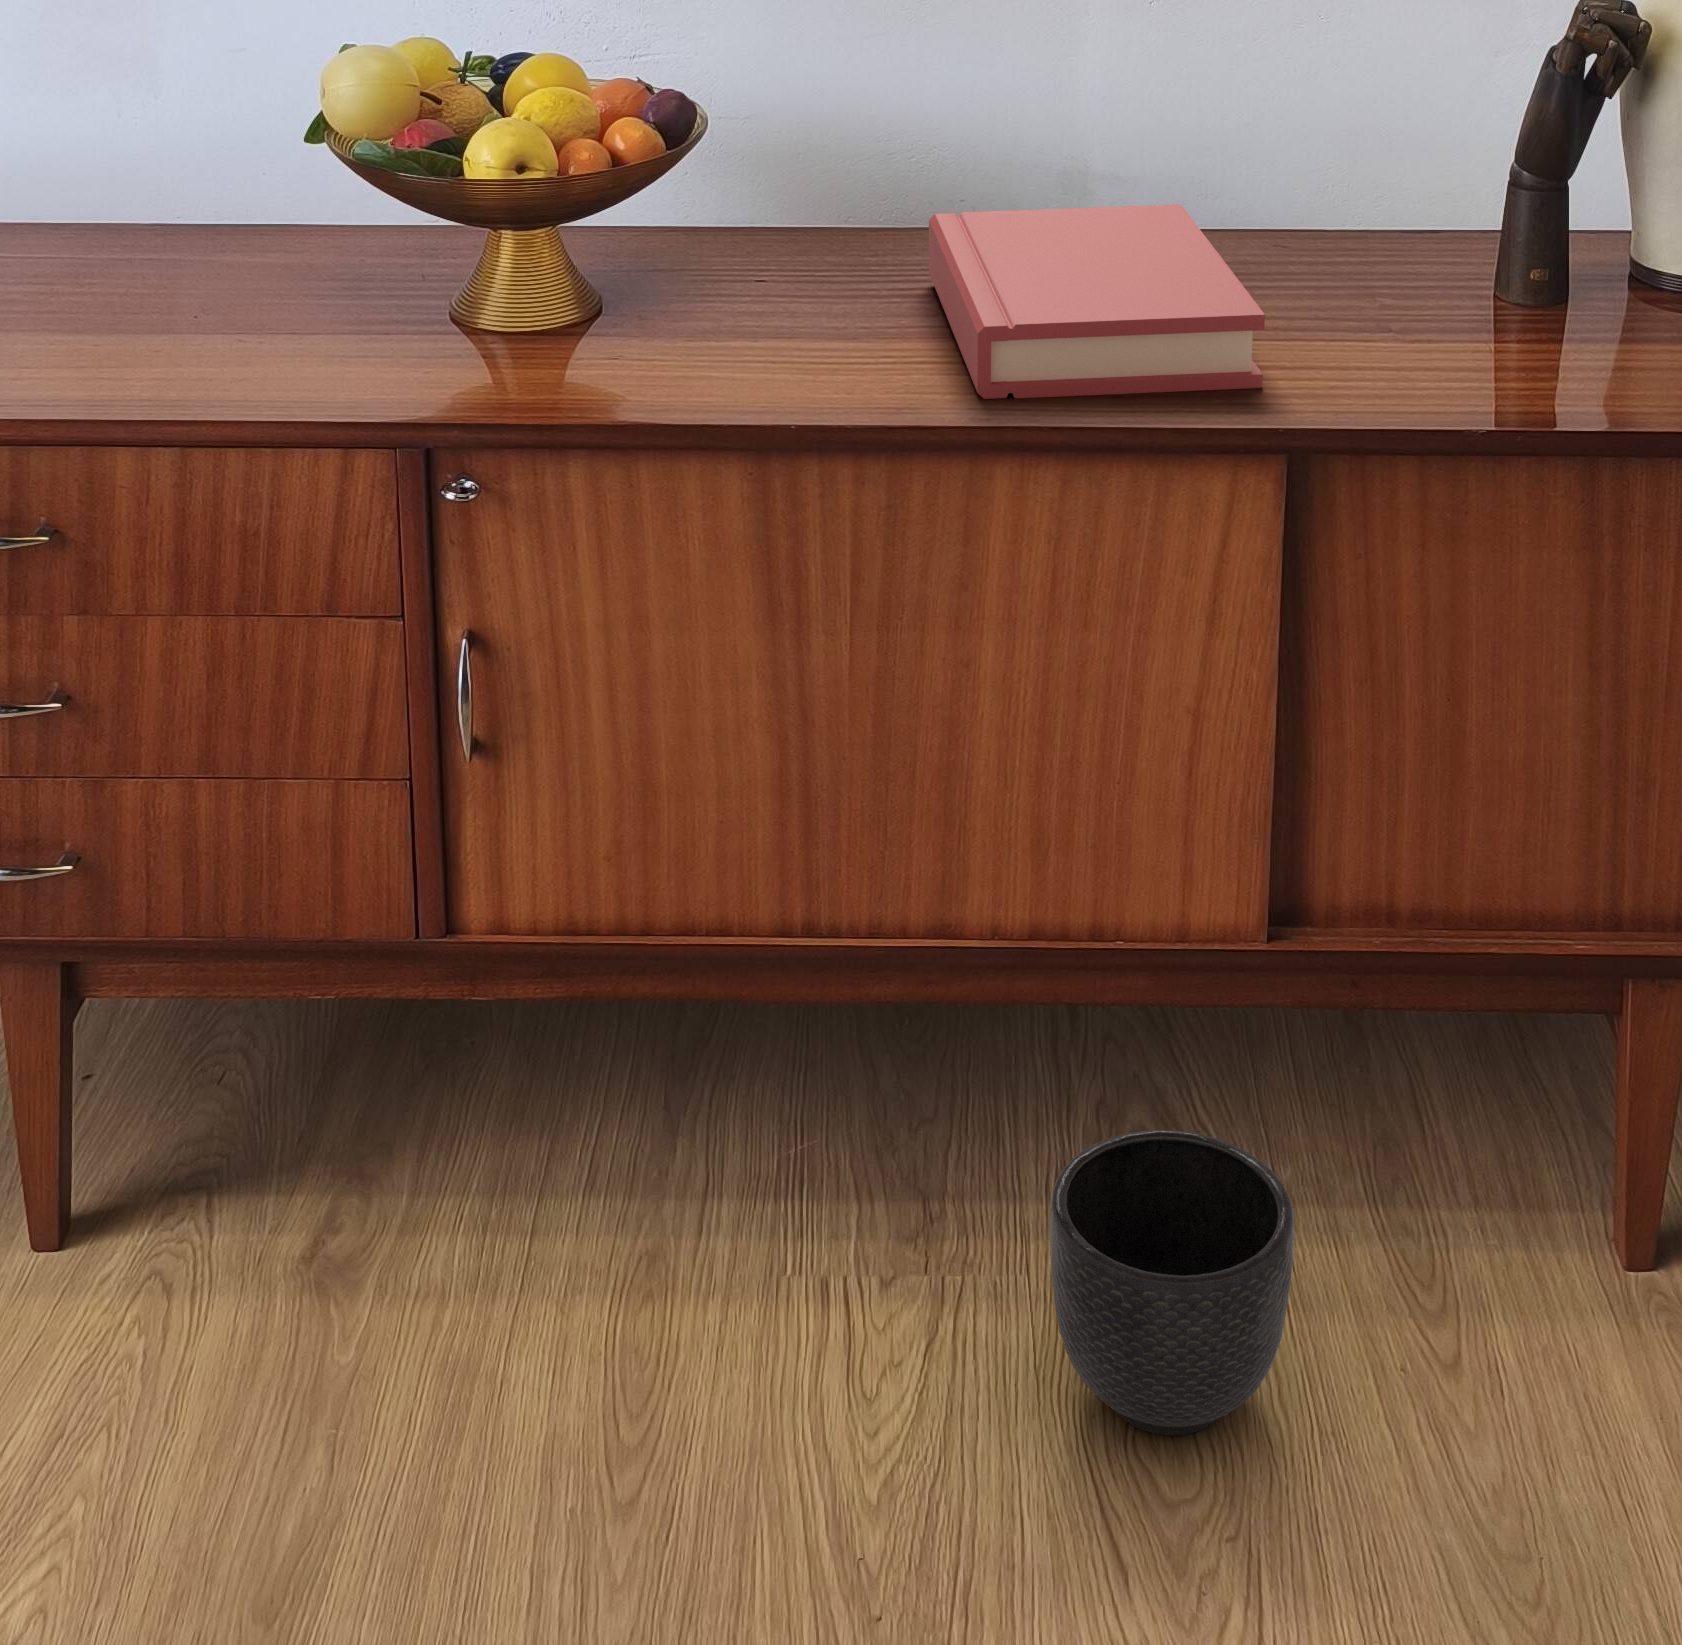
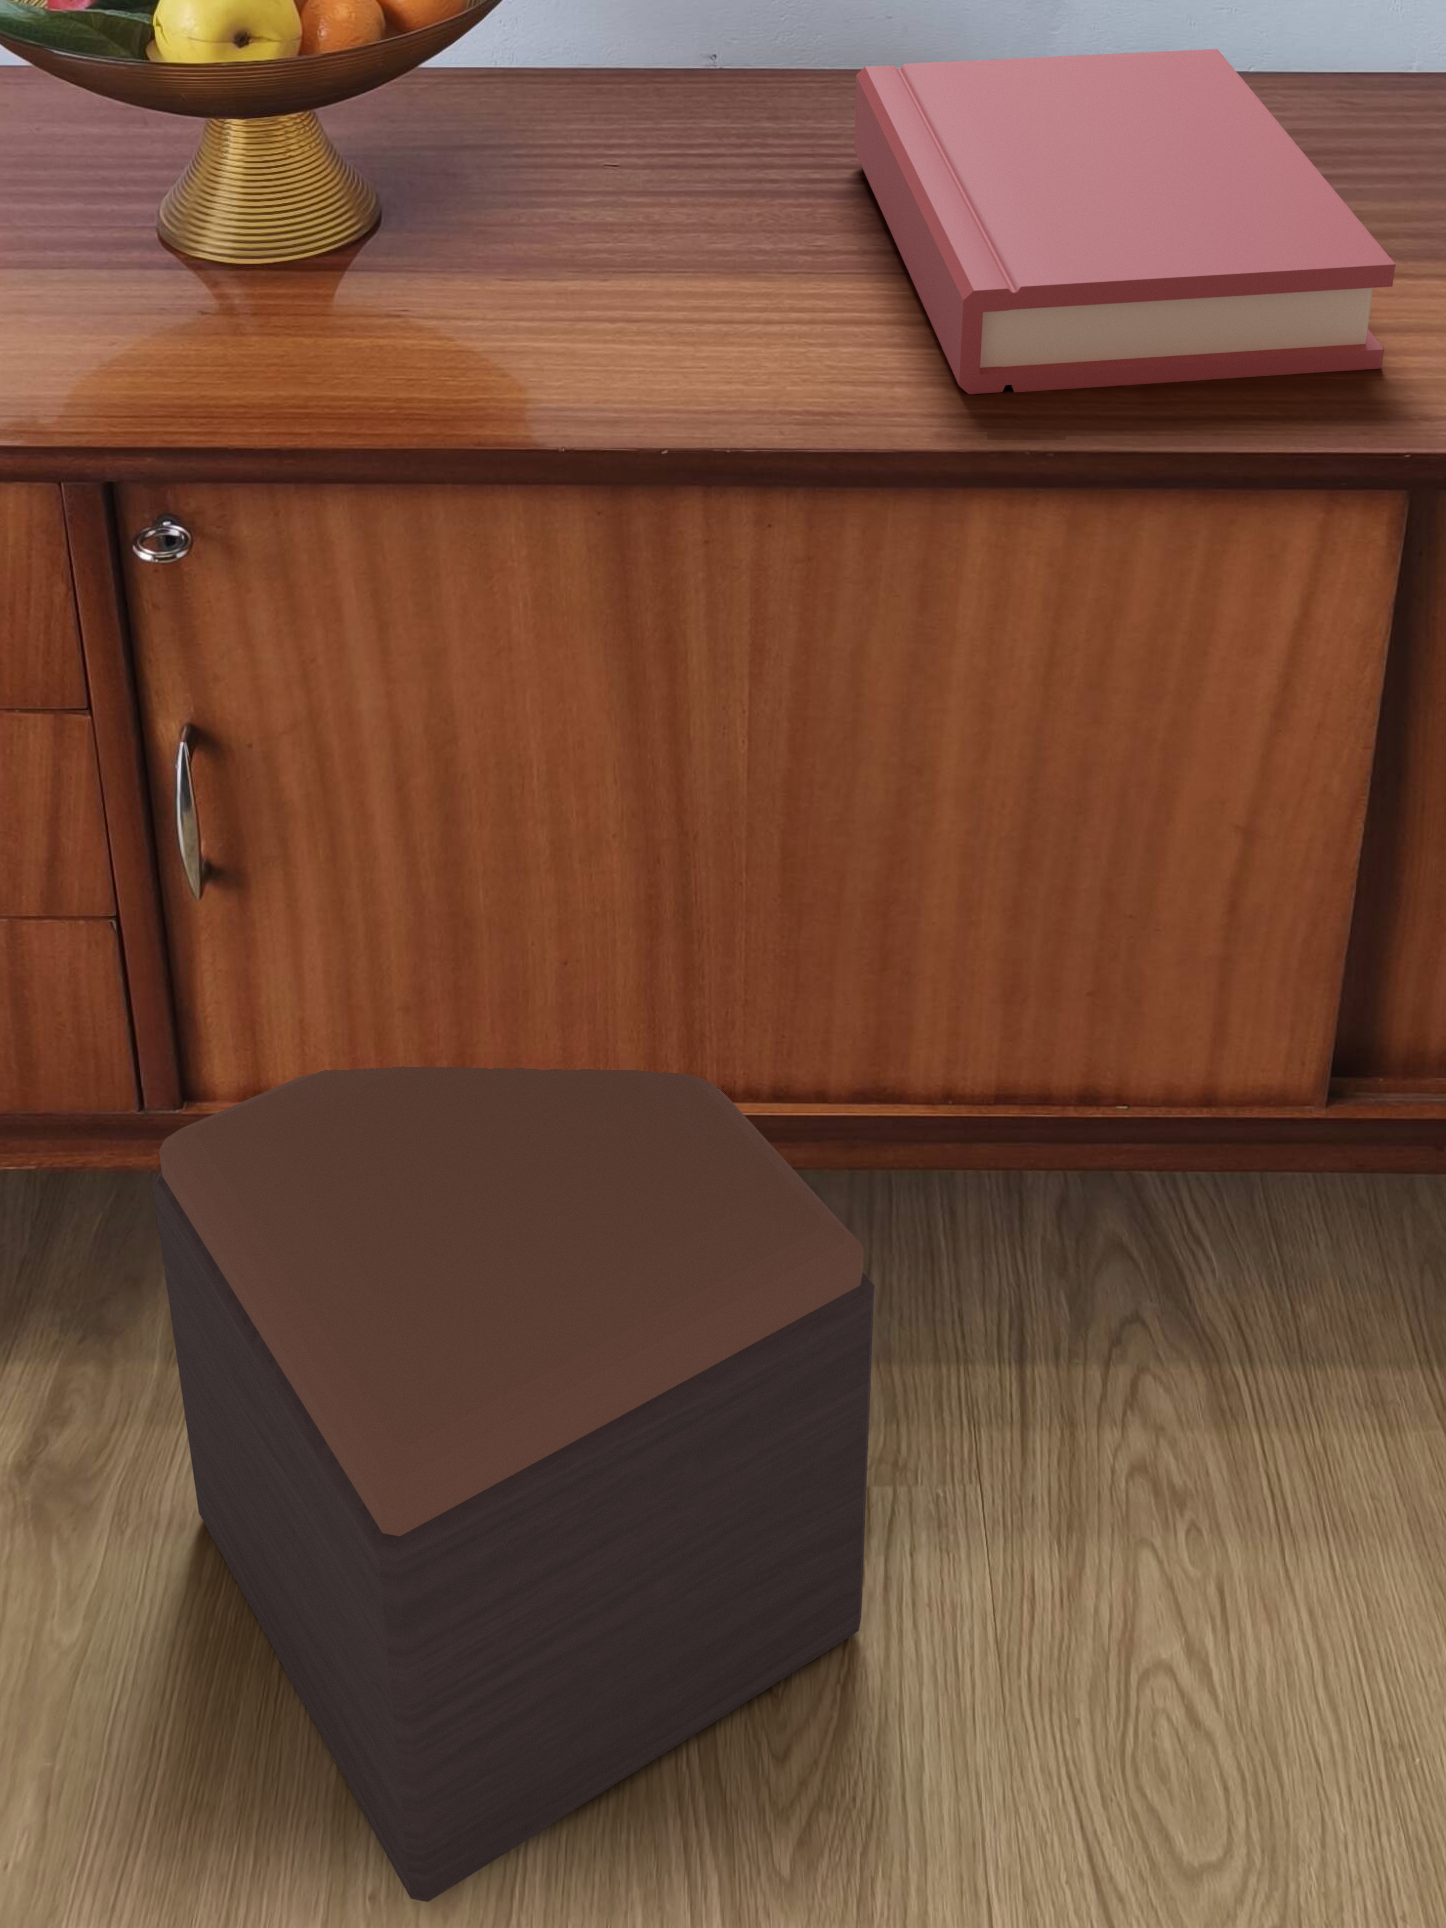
footstool: none [420,849,928,1507] -> present [153,1066,874,1902]
planter: present [1050,1130,1294,1436] -> none [1038,1342,1377,1755]

